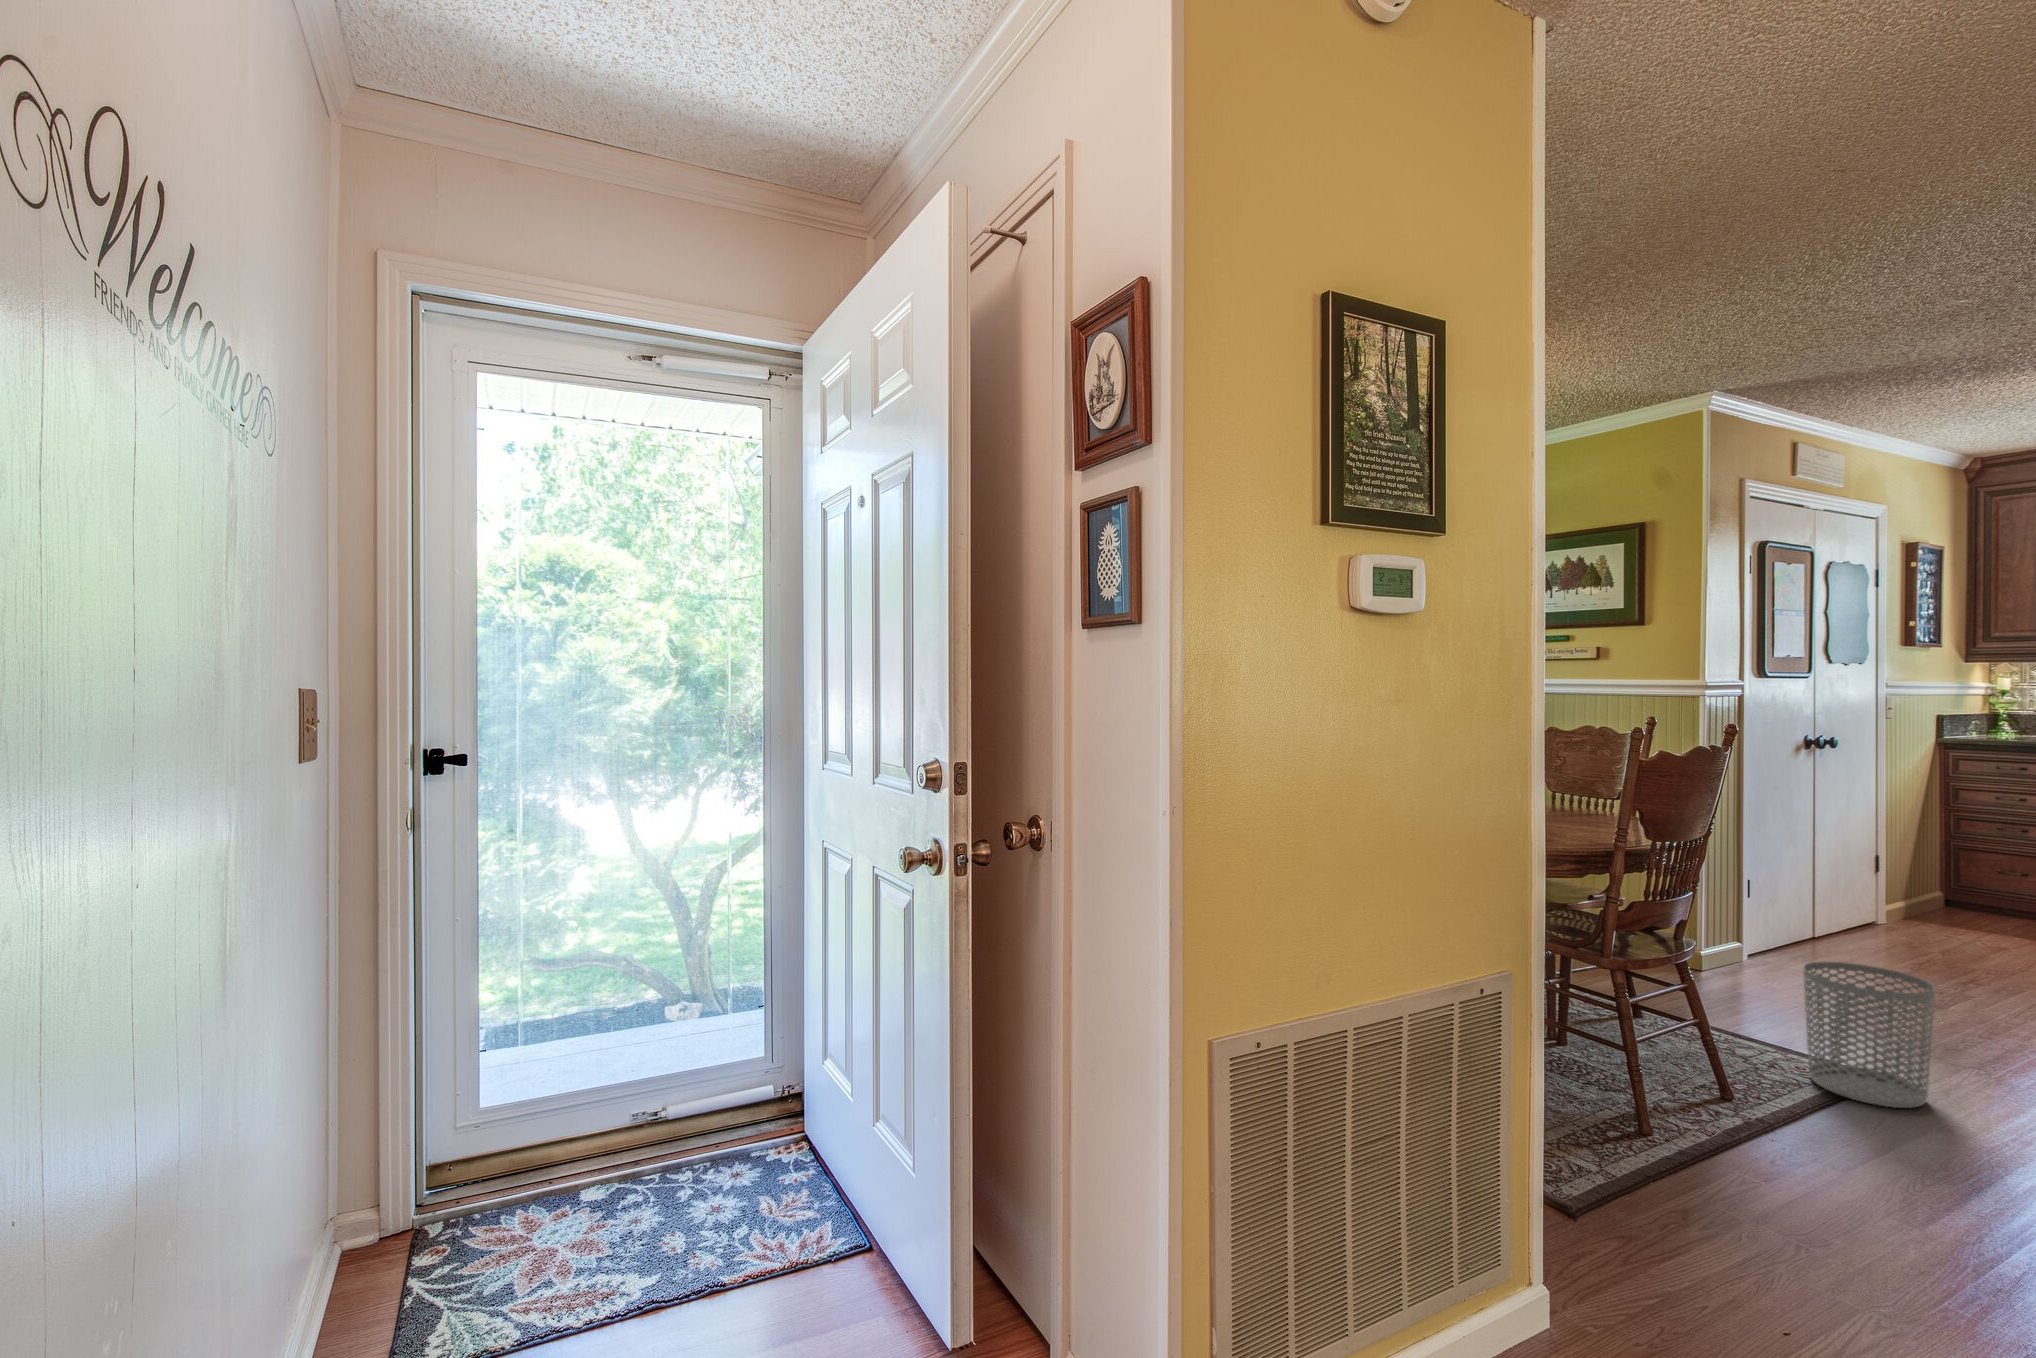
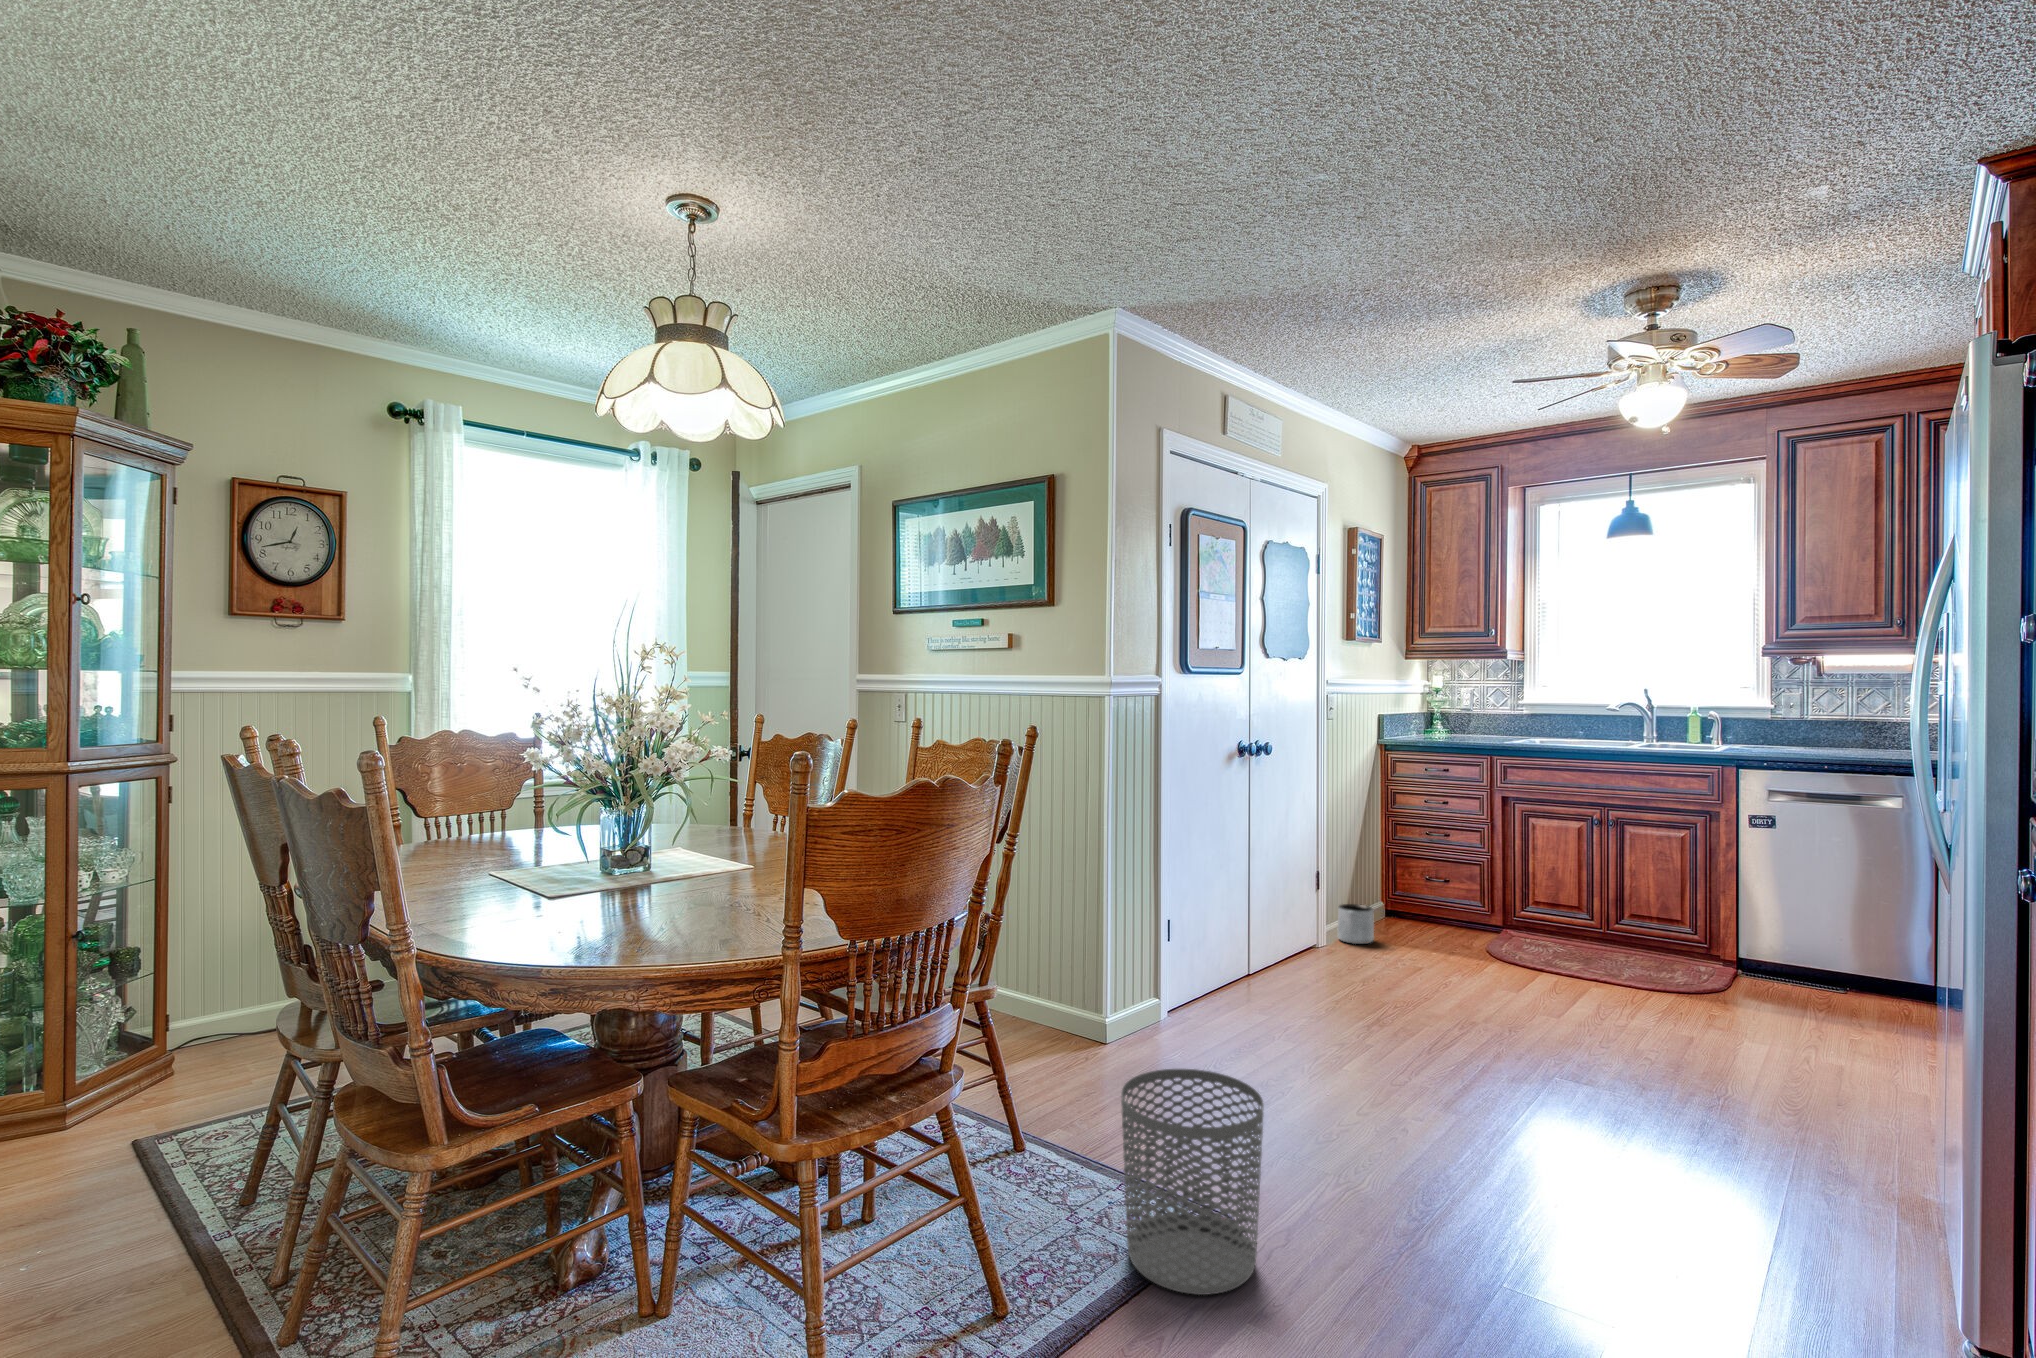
planter: none [1898,887,1941,923] -> present [1338,904,1374,944]

